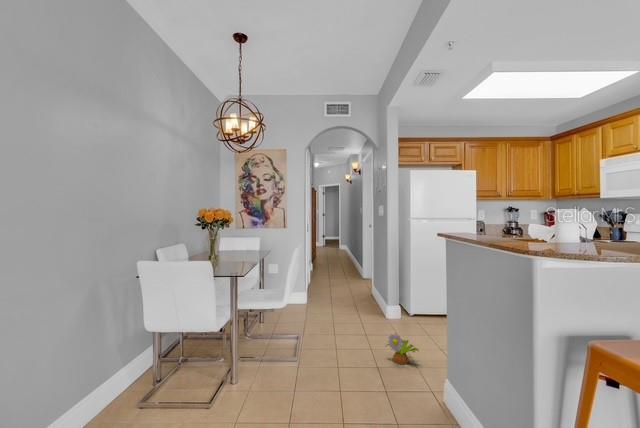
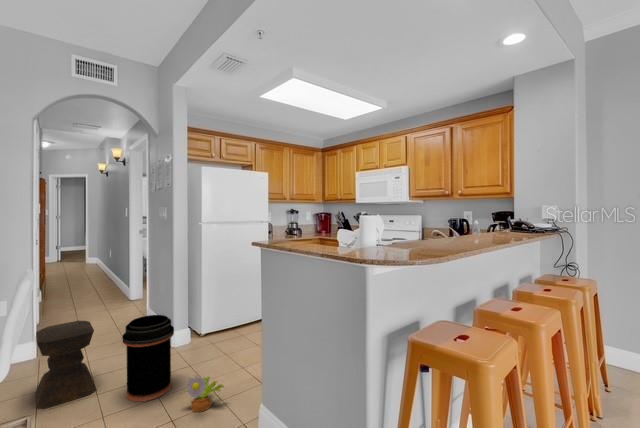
stool: none [303,282,335,333] -> present [35,321,96,409]
trash can: none [349,285,384,346] -> present [122,315,174,401]

